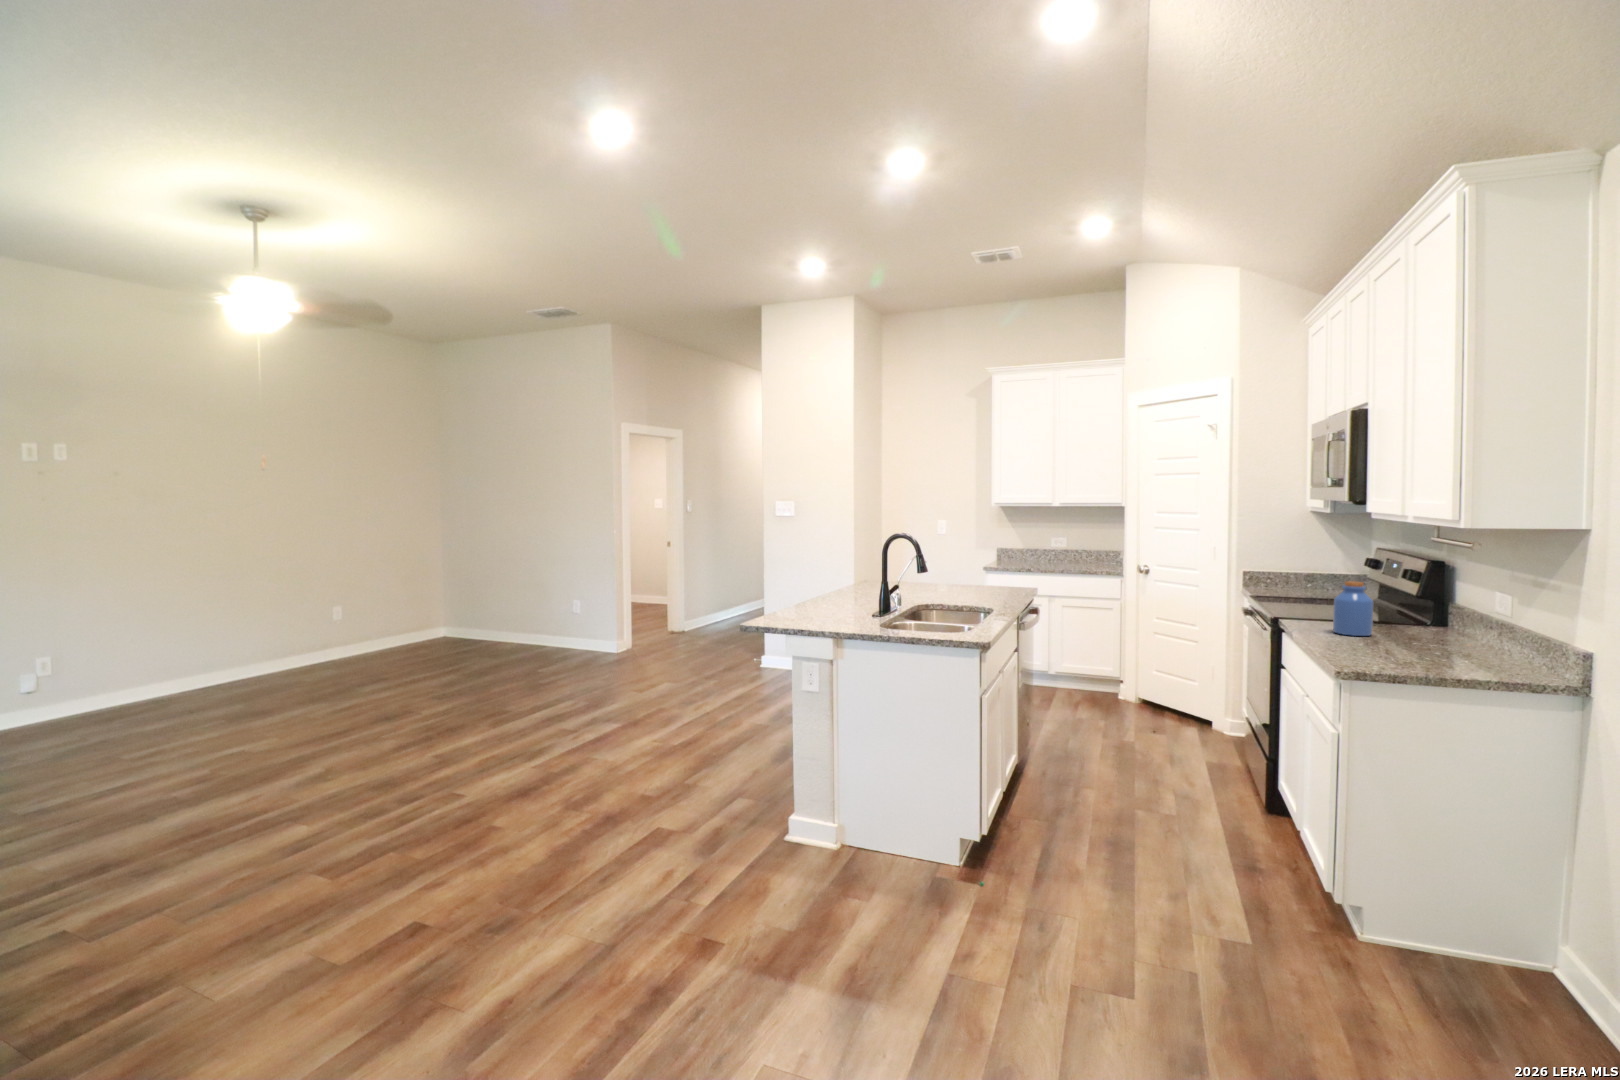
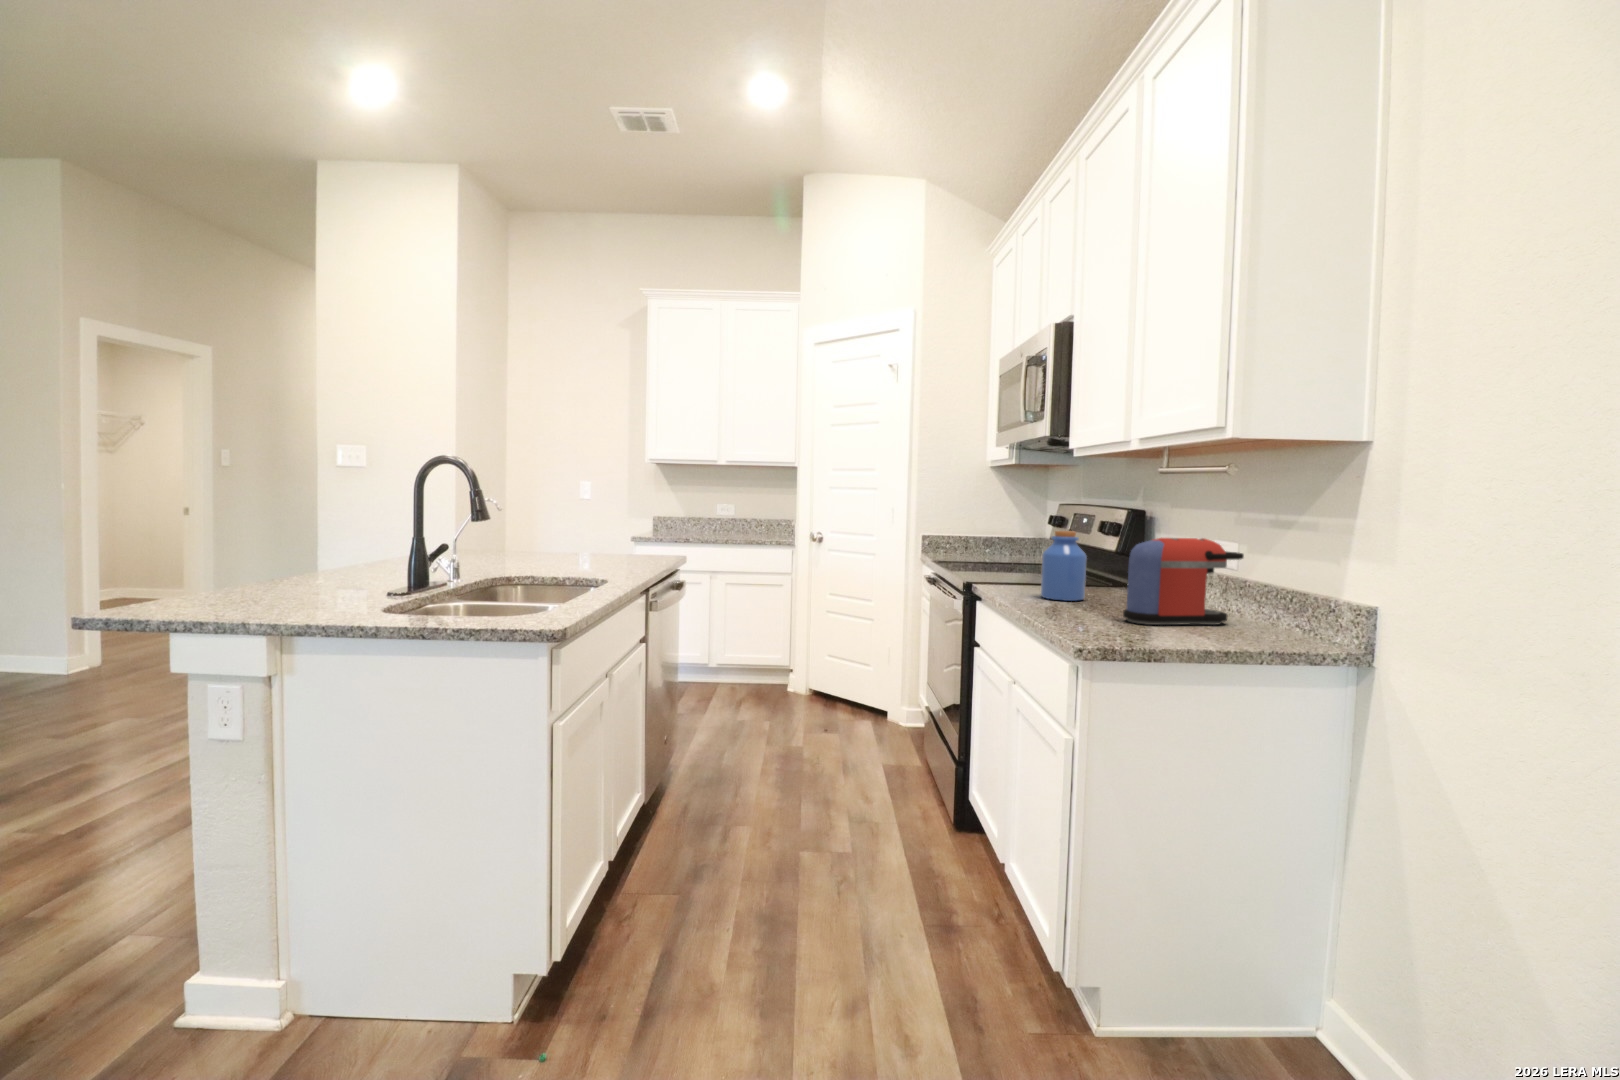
coffee maker: none [1391,593,1502,660] -> present [1123,538,1244,625]

